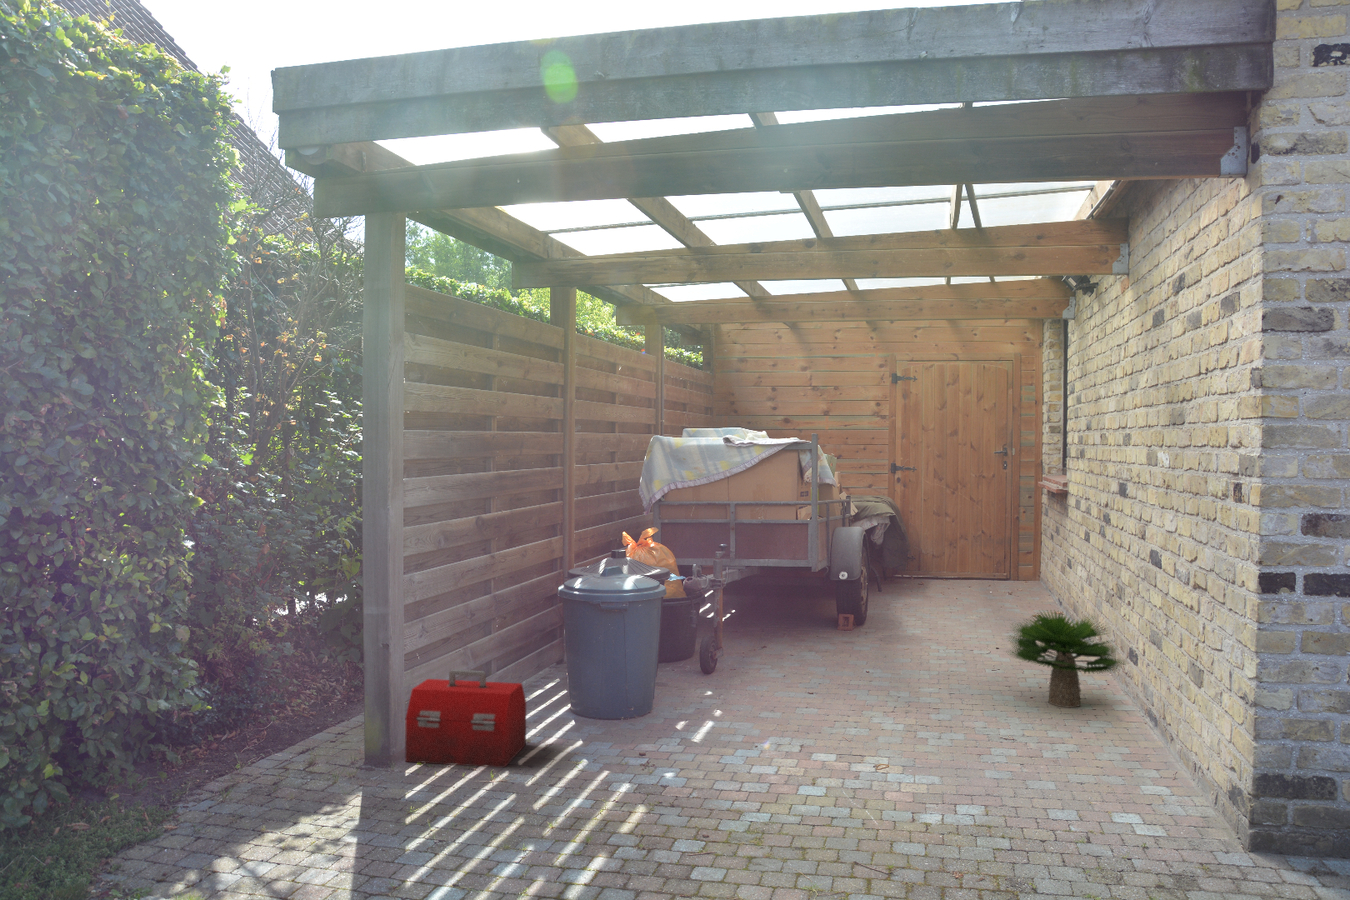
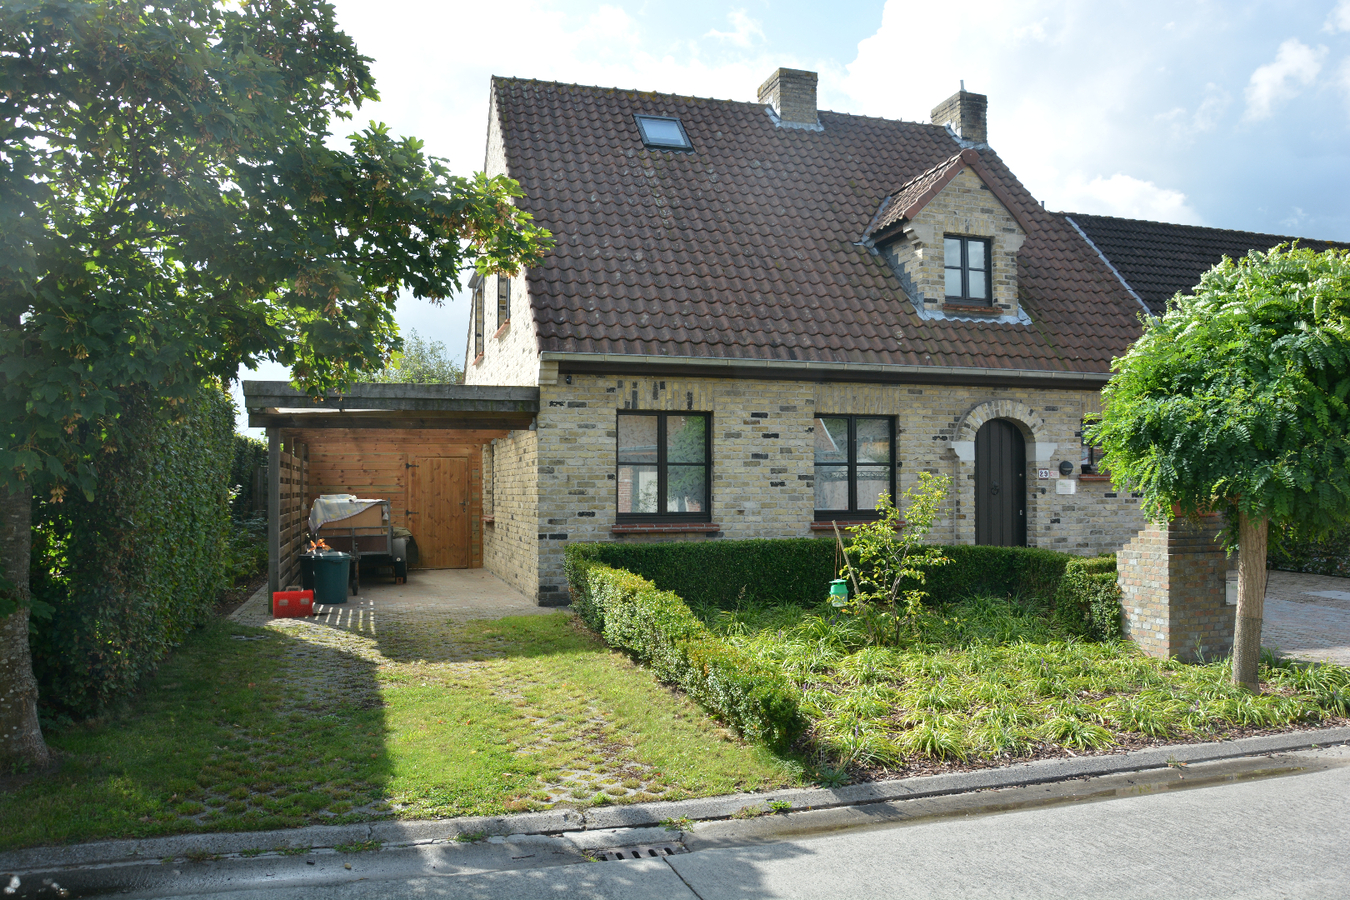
potted plant: present [1012,612,1123,708] -> none [473,559,515,594]

